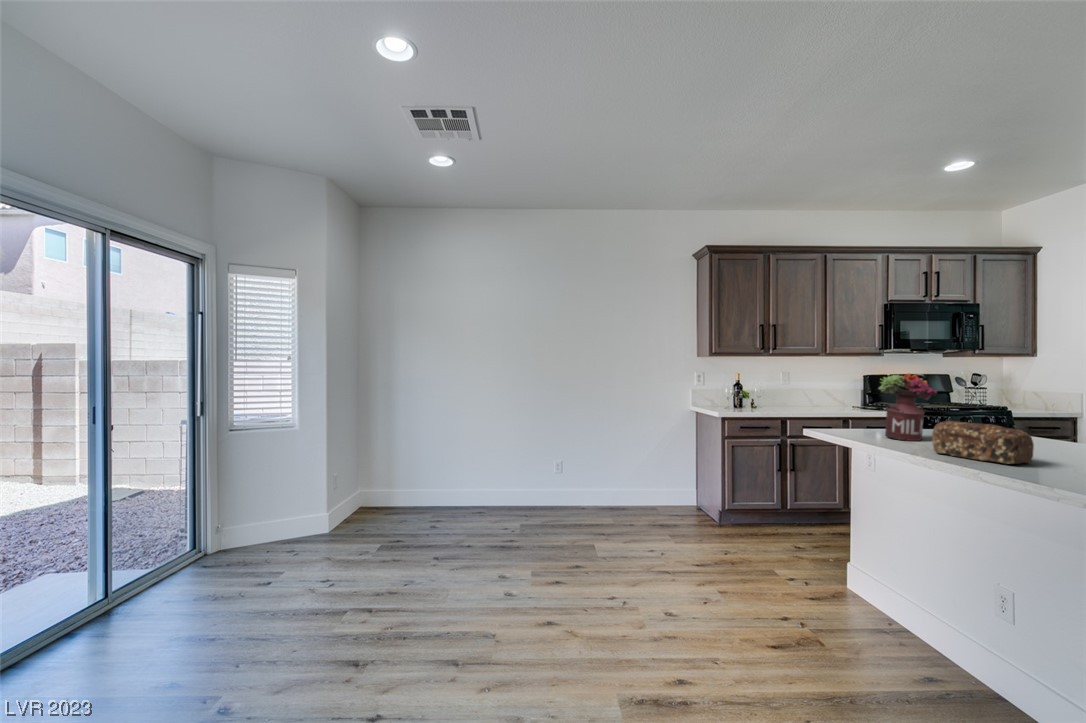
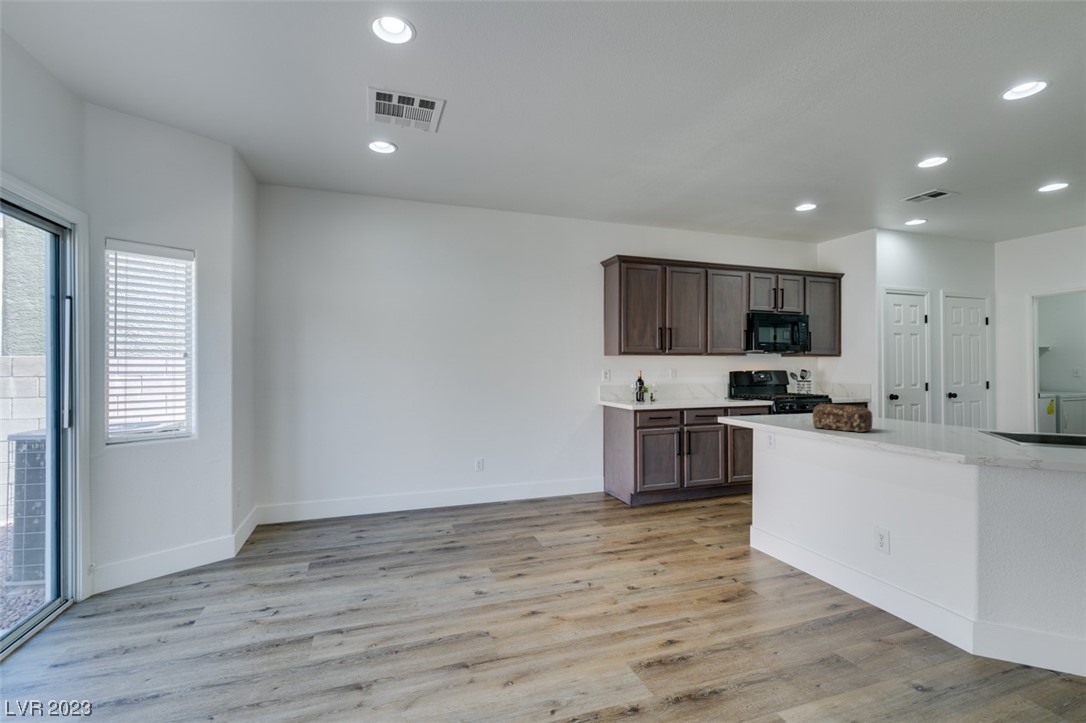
flower arrangement: present [879,373,937,441] -> none [770,369,809,421]

